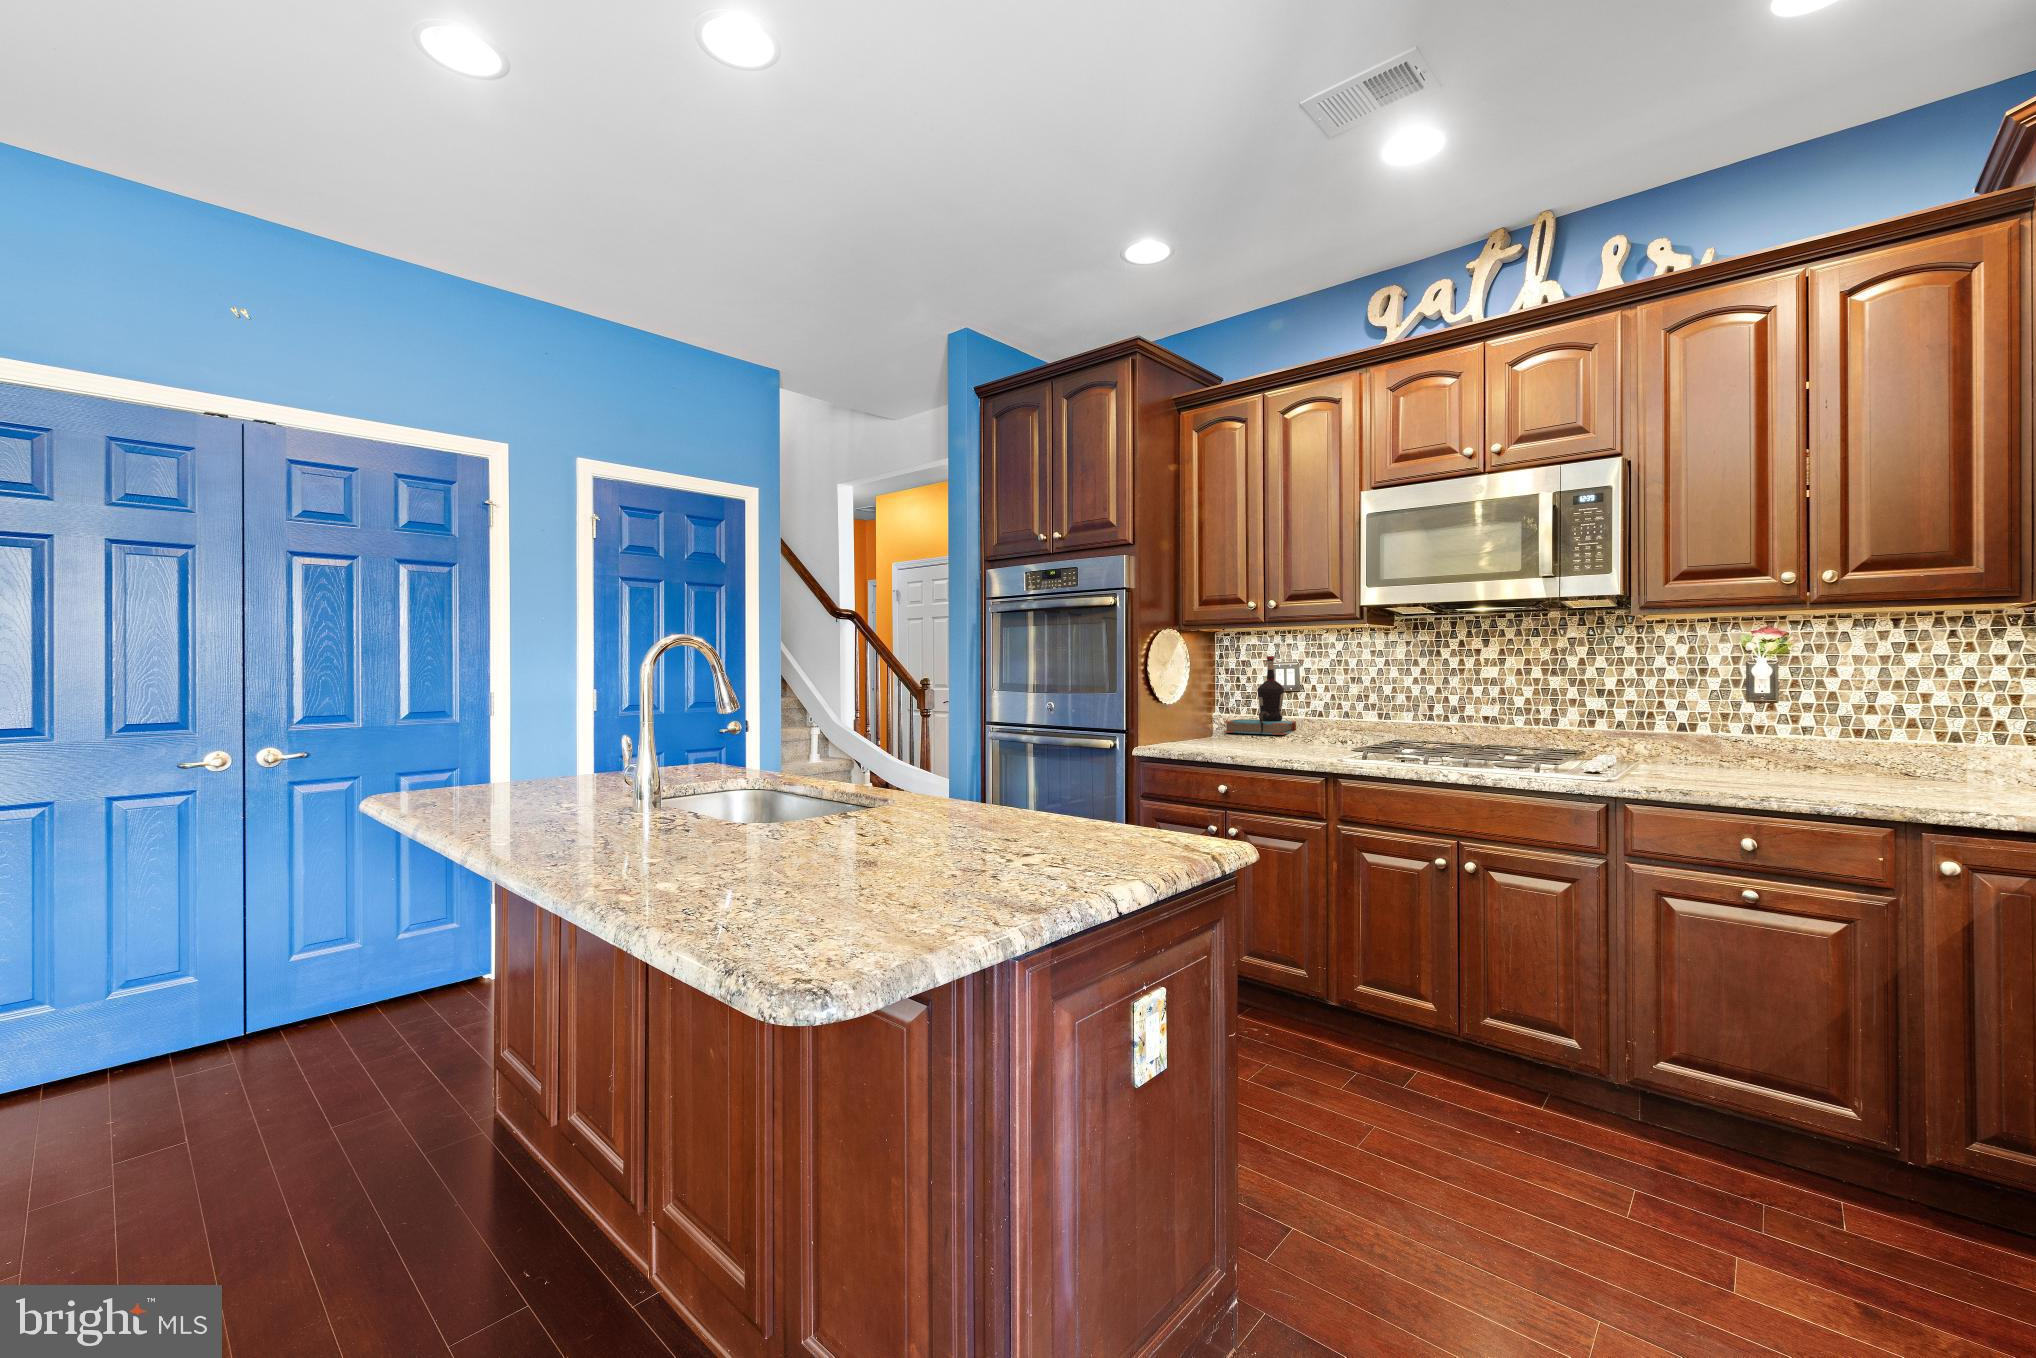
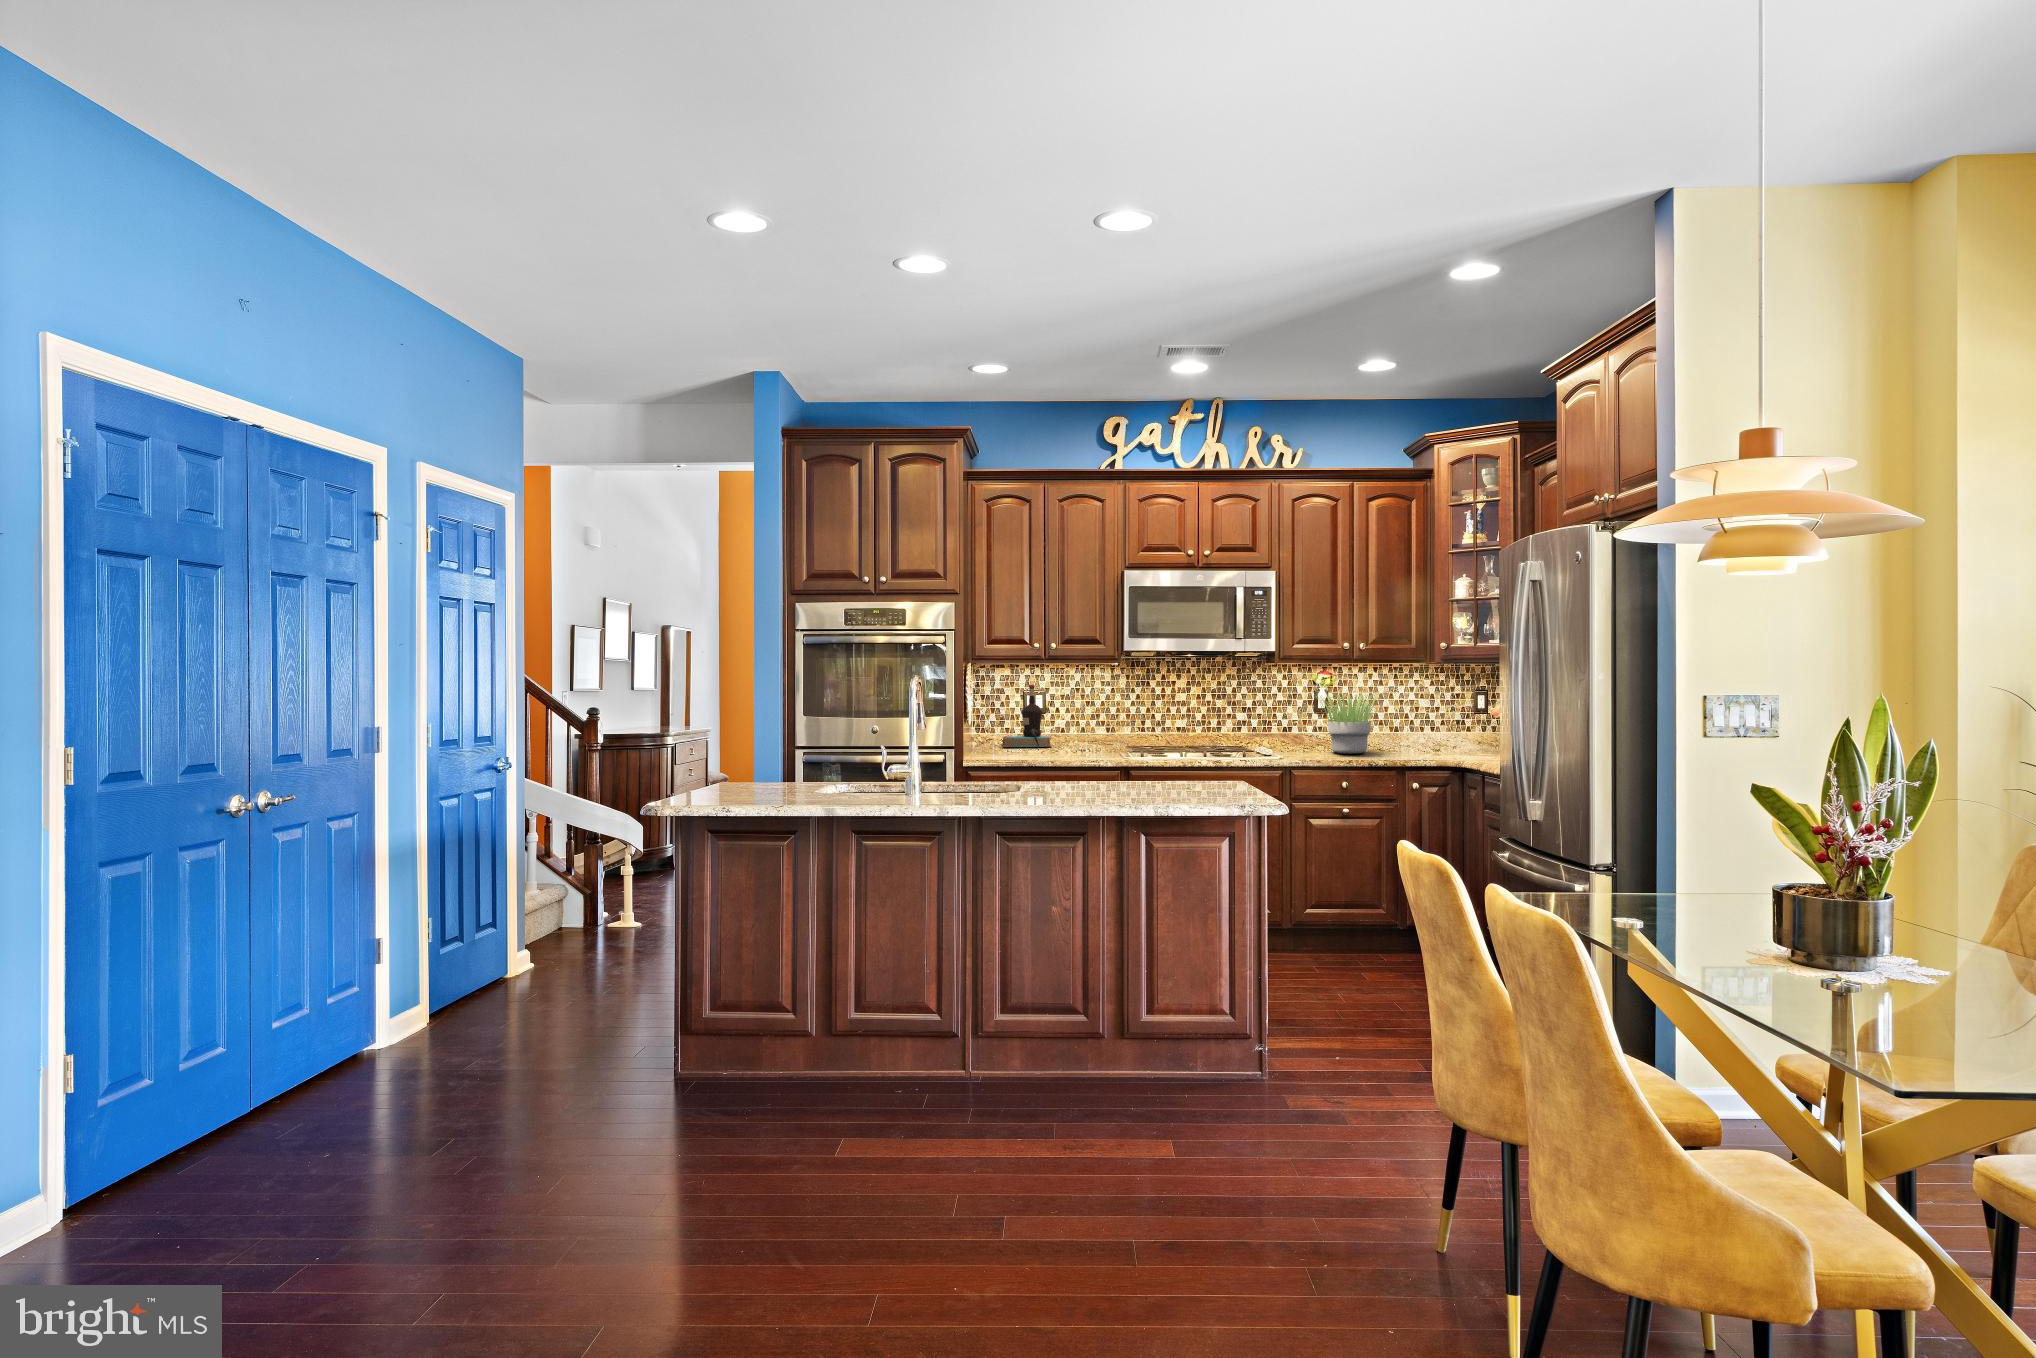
potted plant: none [1705,666,1886,781] -> present [1320,694,1376,754]

